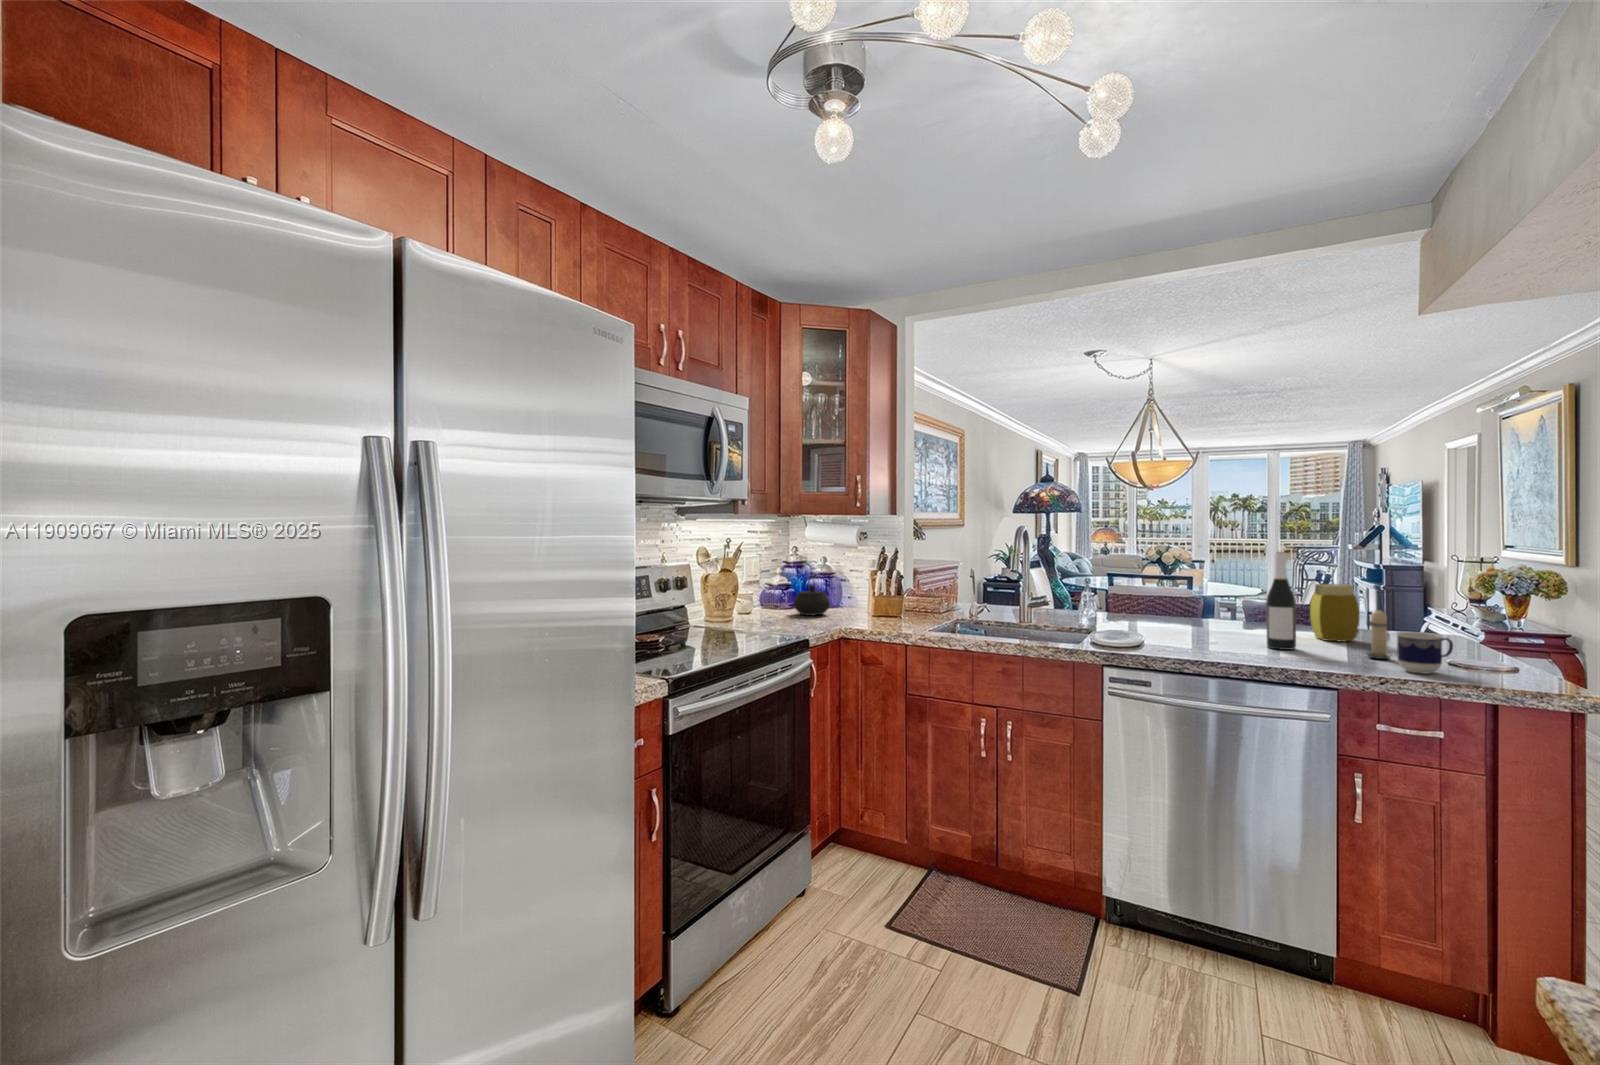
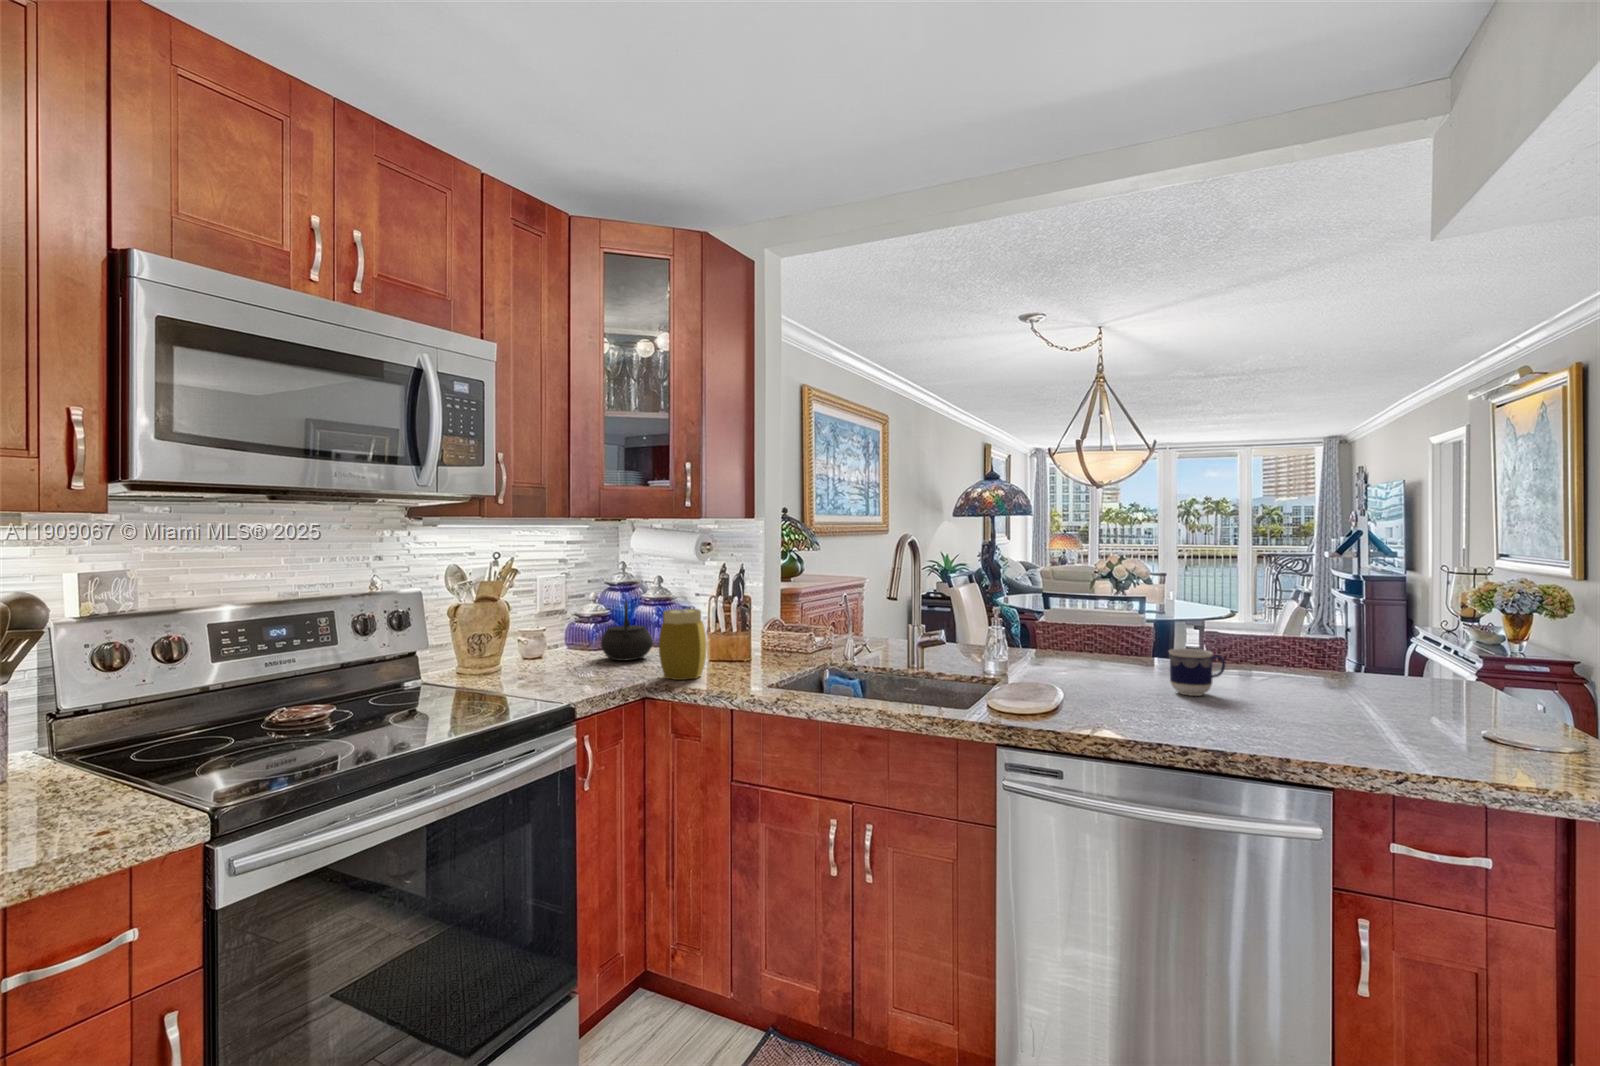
wine bottle: present [1266,552,1296,650] -> none [1228,575,1270,718]
jar: present [1310,584,1359,642] -> present [659,609,707,680]
candle: present [1366,610,1391,659] -> none [1364,657,1410,736]
cup: present [1397,632,1453,674] -> present [1169,649,1225,696]

